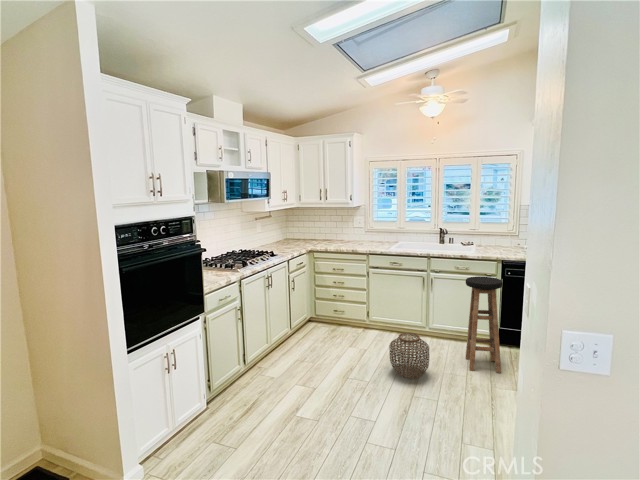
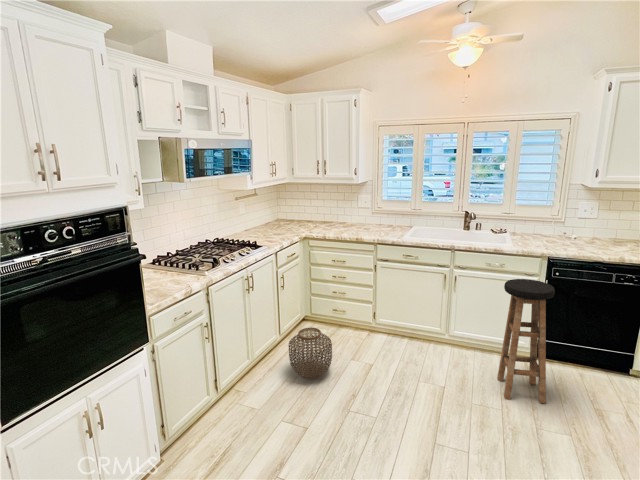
woven basket: present [389,333,429,379] -> present [289,328,332,379]

